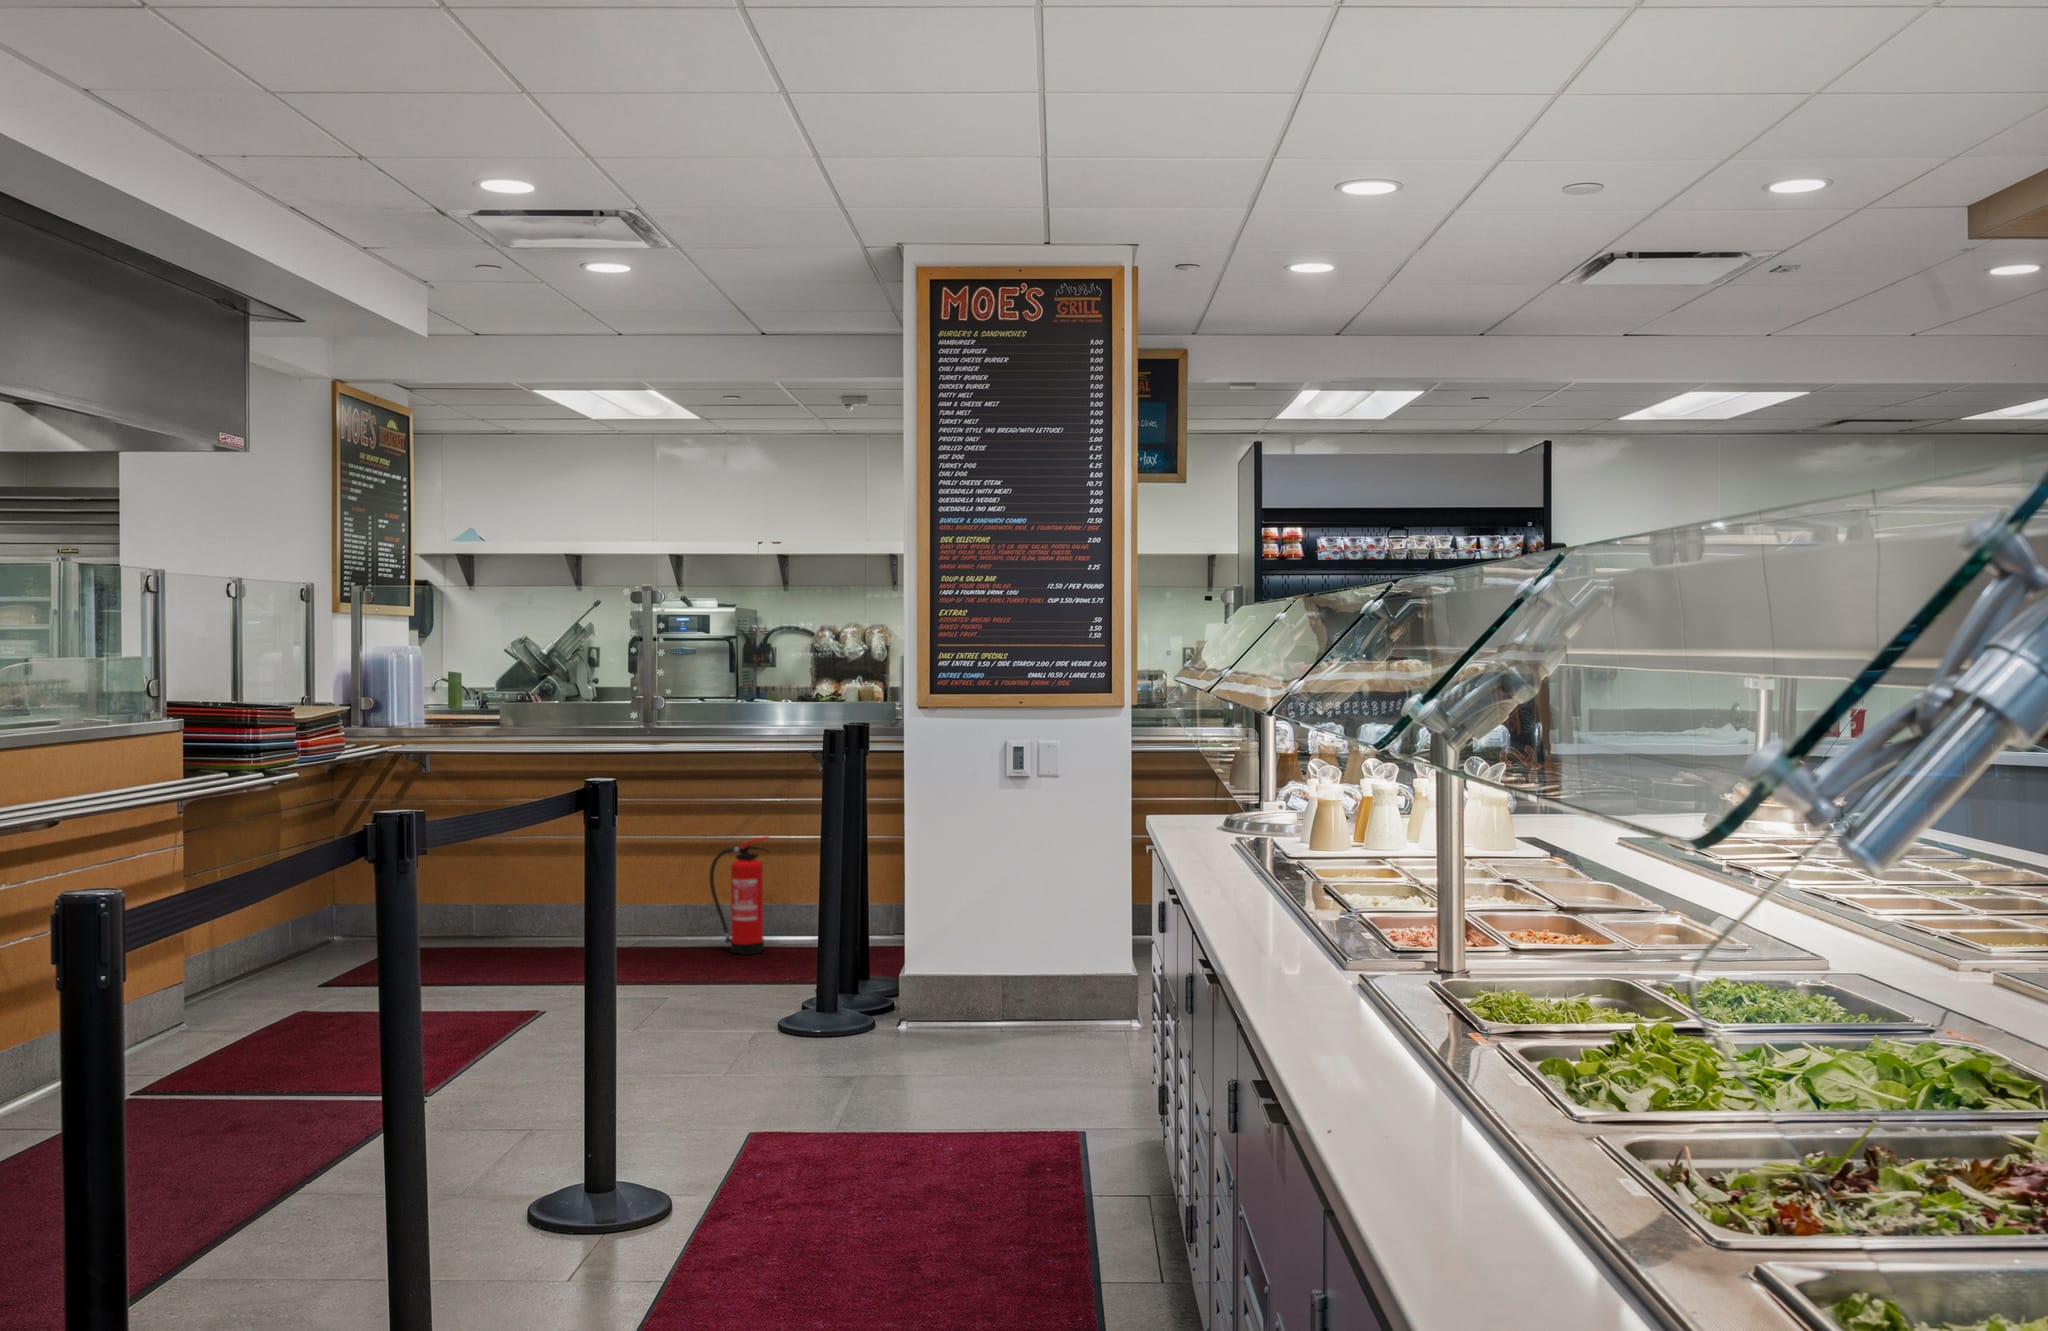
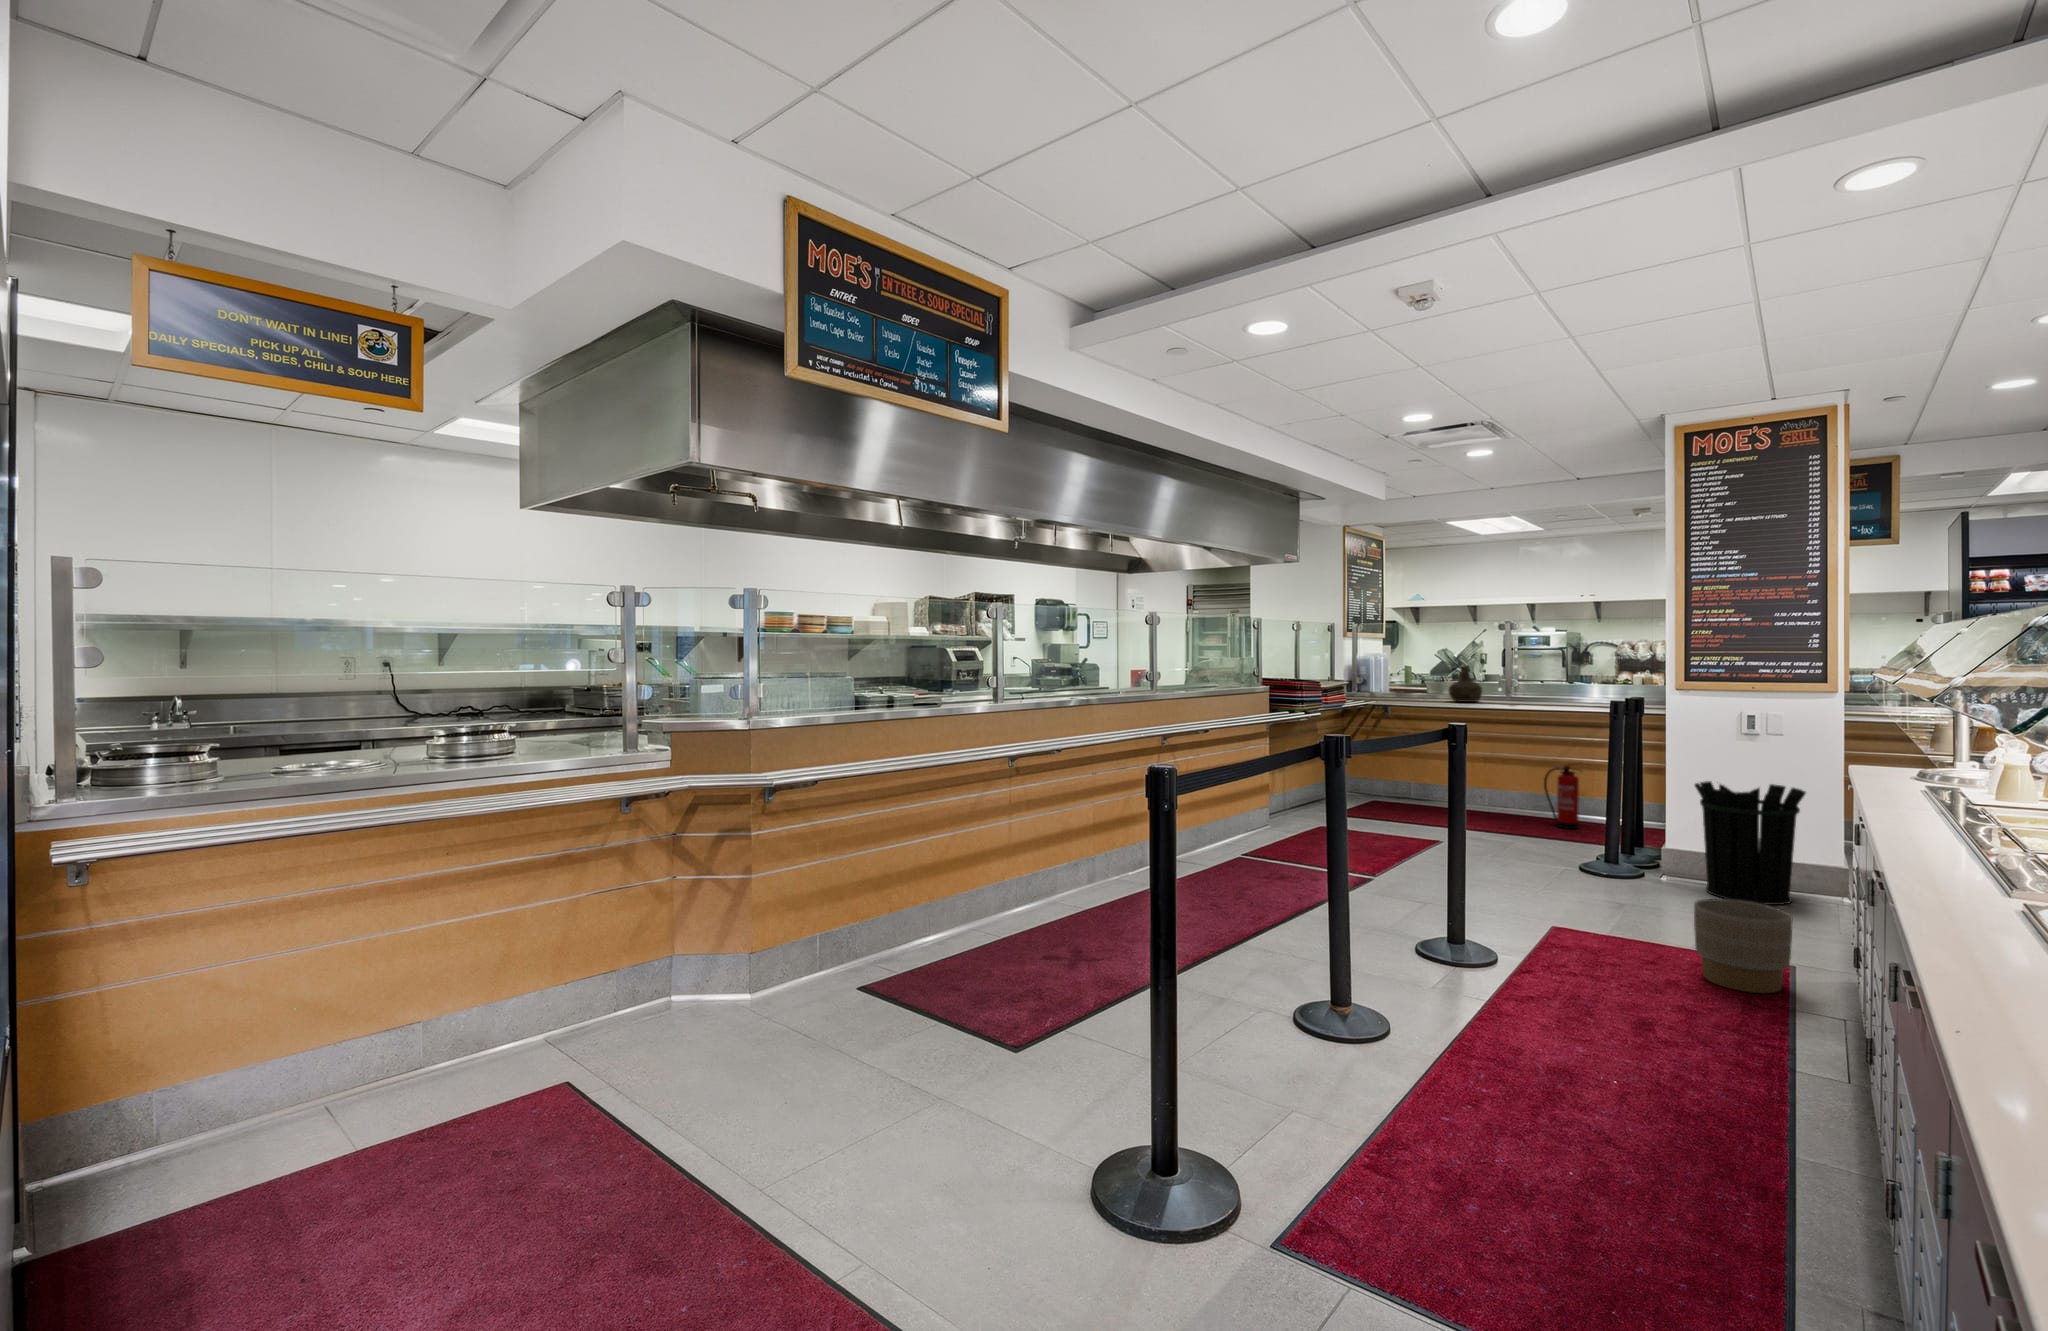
bottle: none [545,671,604,738] -> present [1449,666,1482,702]
waste bin: none [953,855,1095,1056] -> present [1695,781,1806,905]
planter: none [1012,1084,1149,1255] -> present [1694,899,1792,994]

